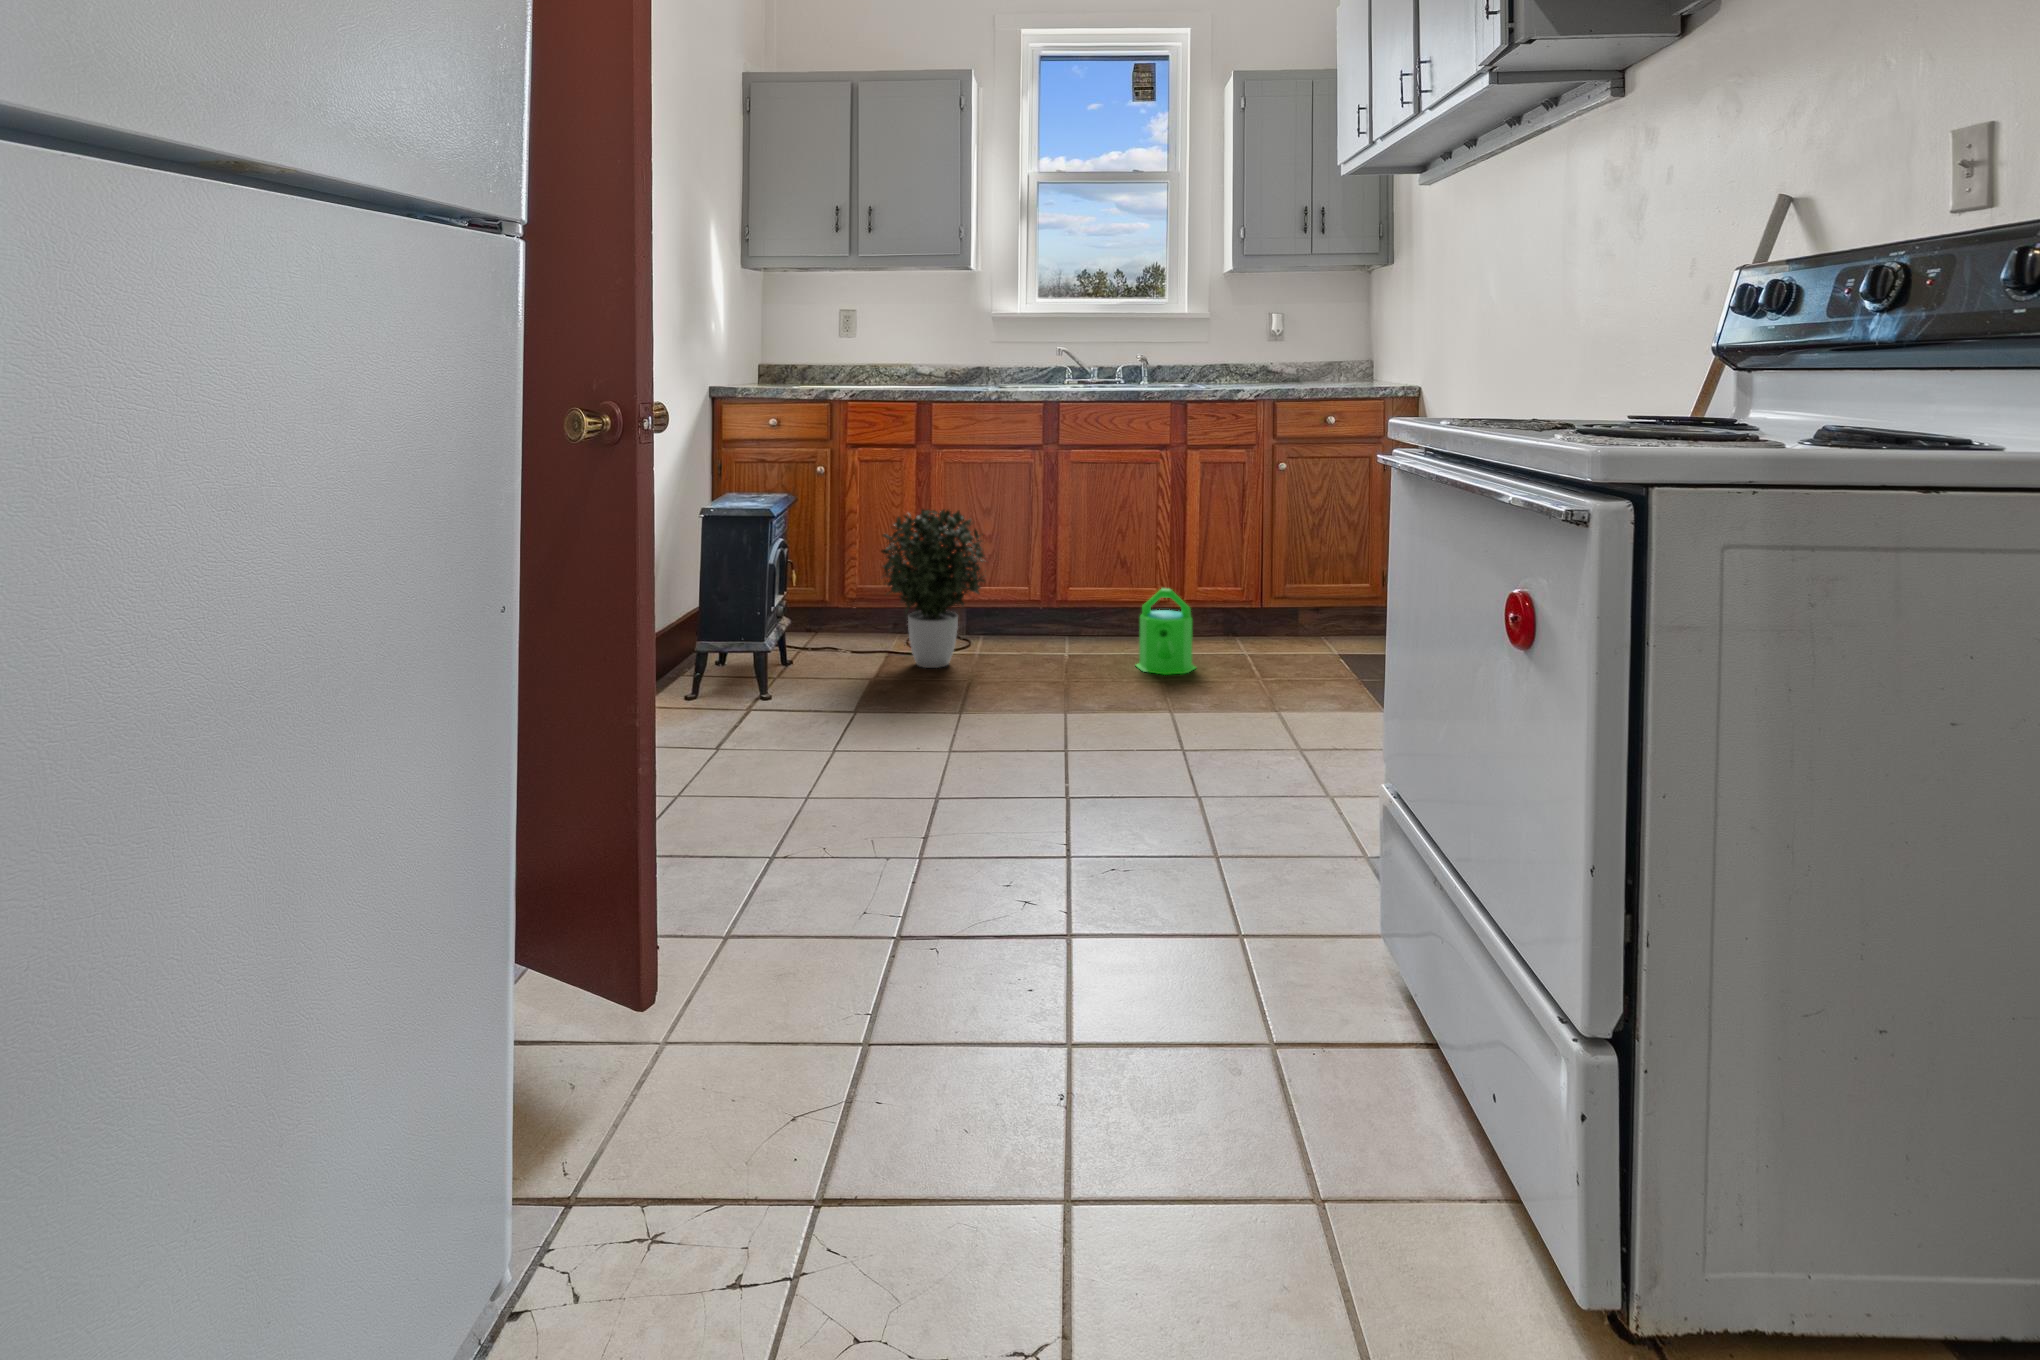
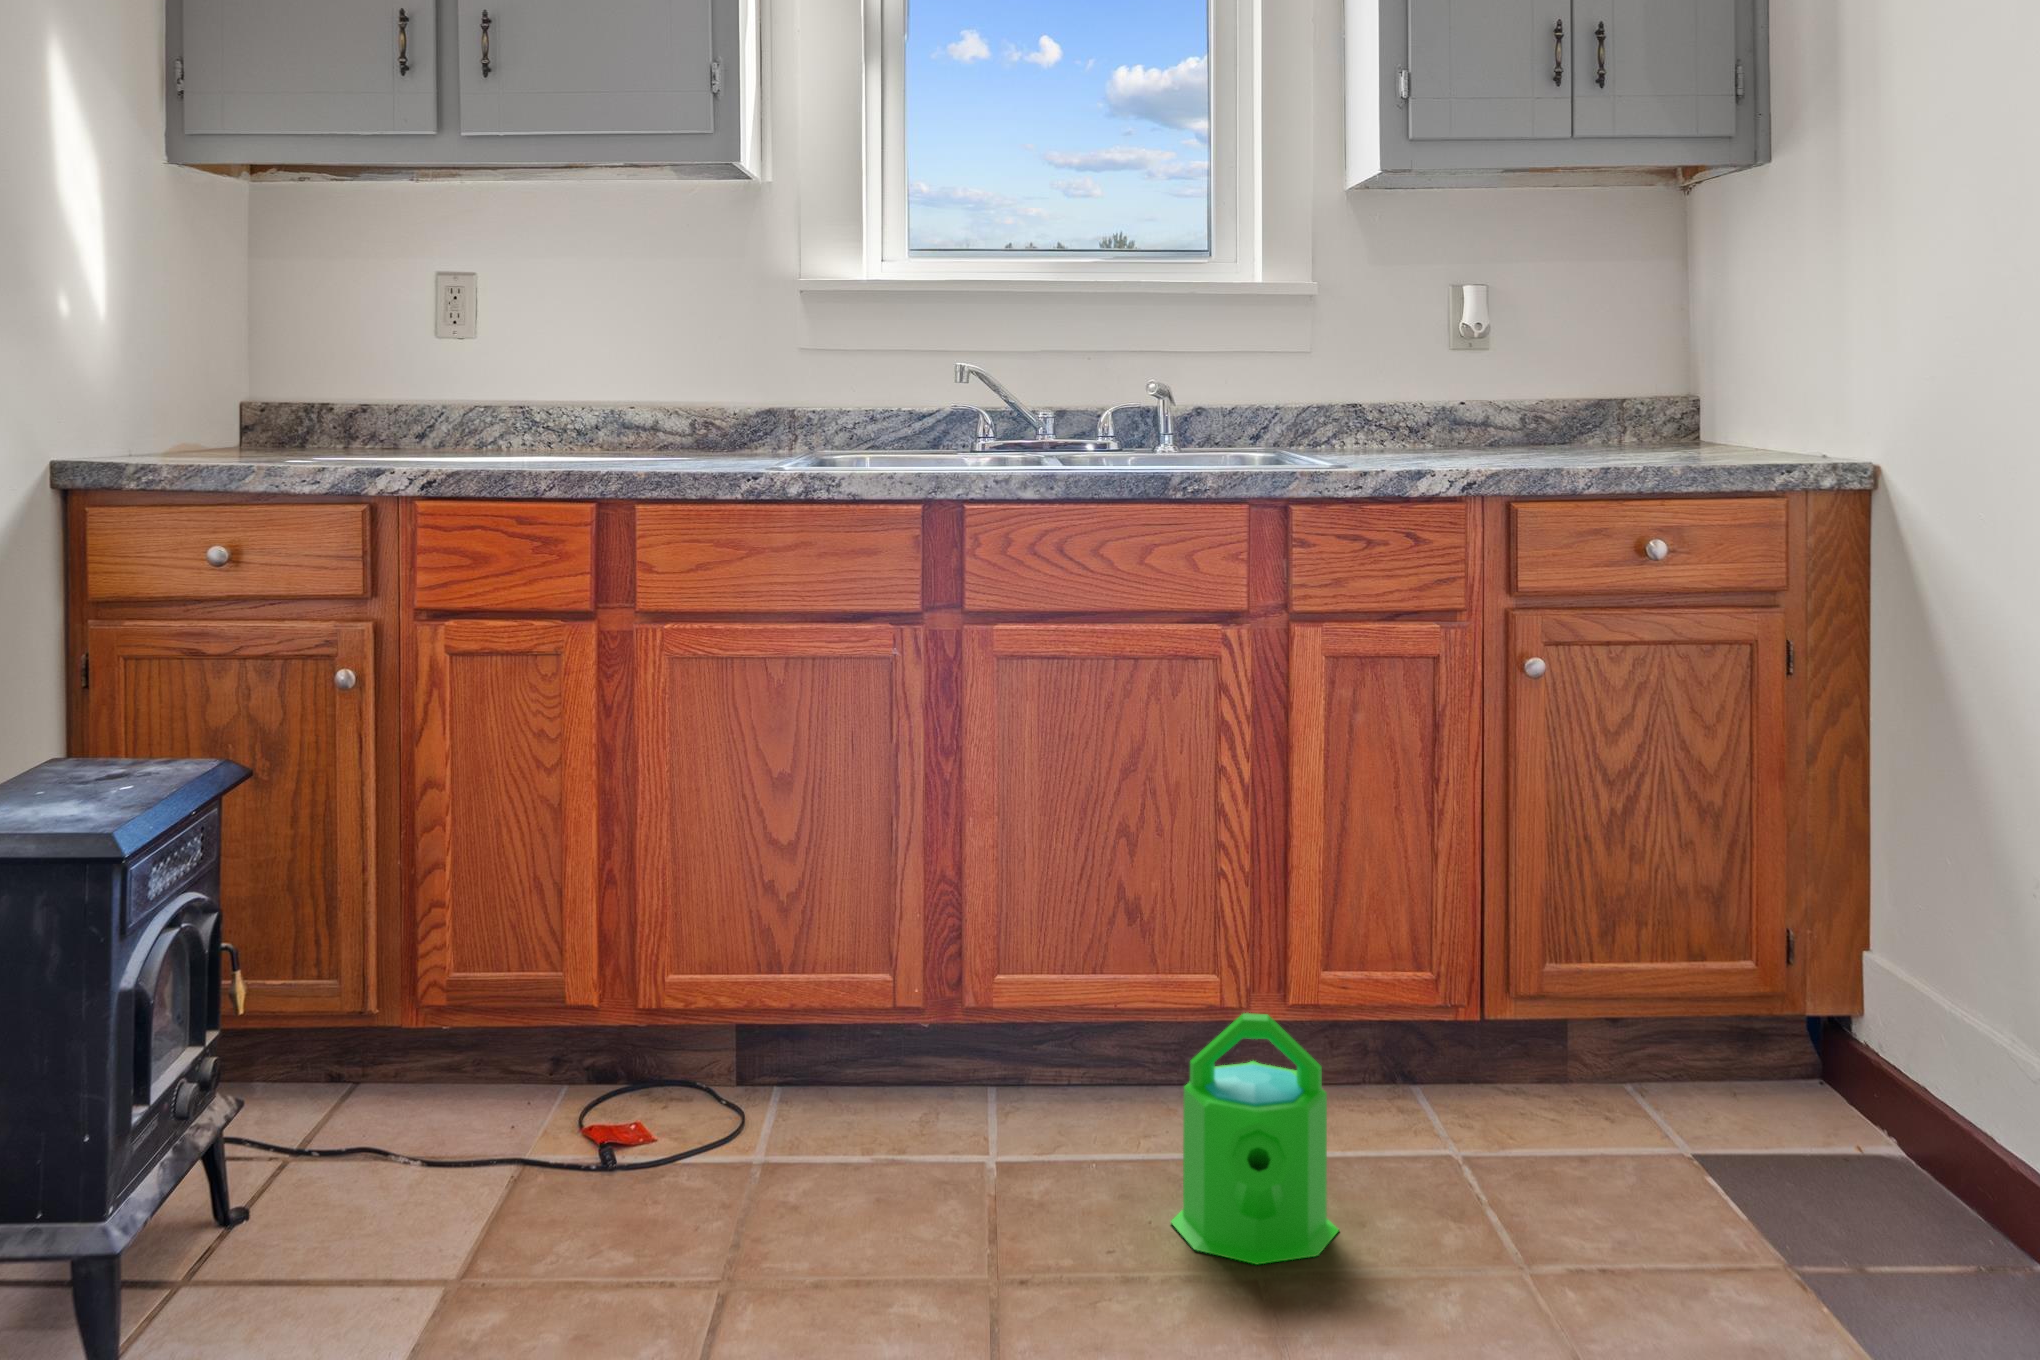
potted plant: present [881,509,985,668] -> none [476,796,774,1248]

